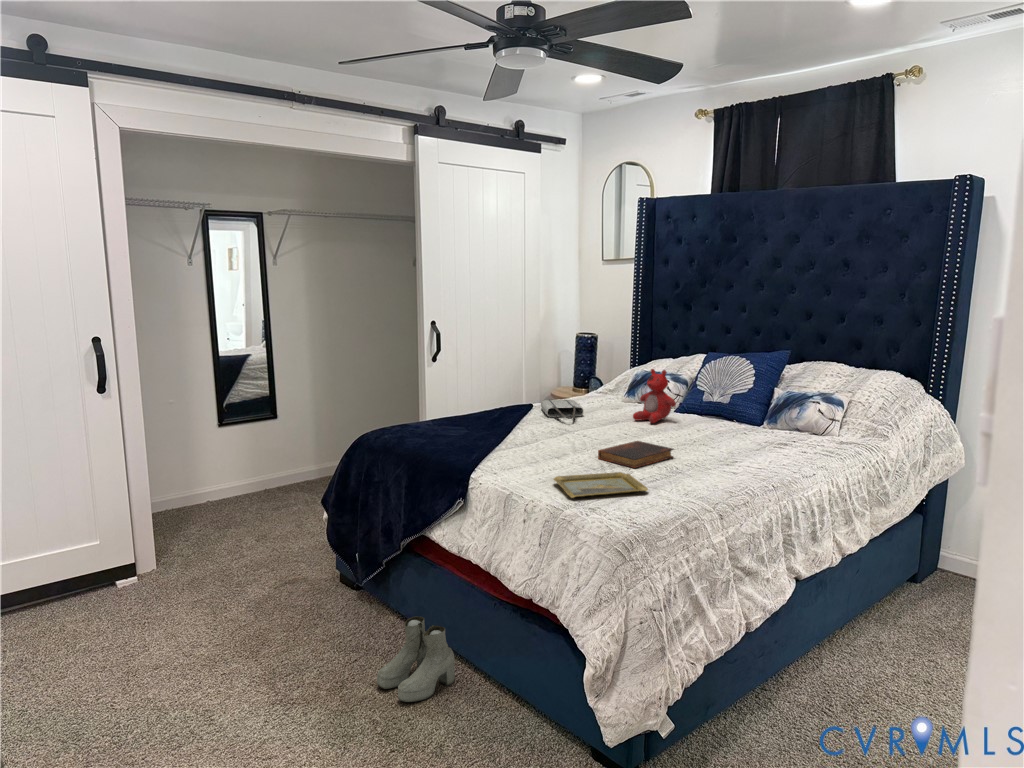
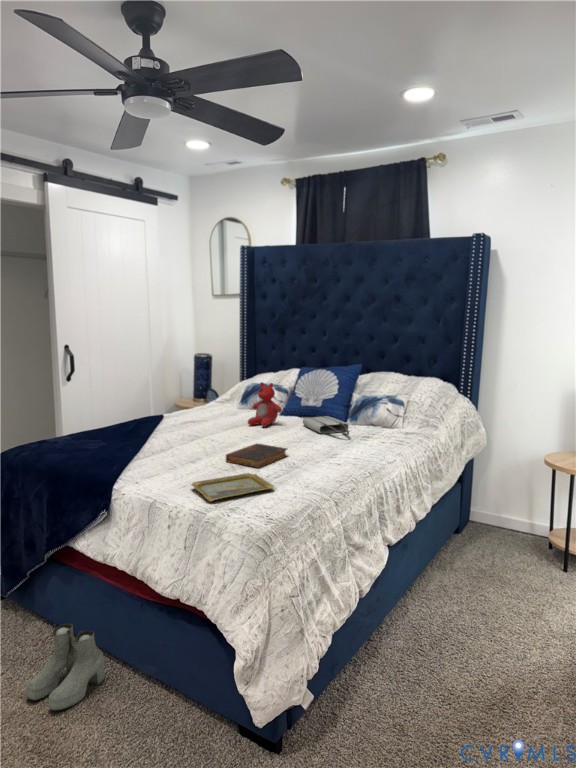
tote bag: present [541,399,584,419] -> present [303,416,349,435]

